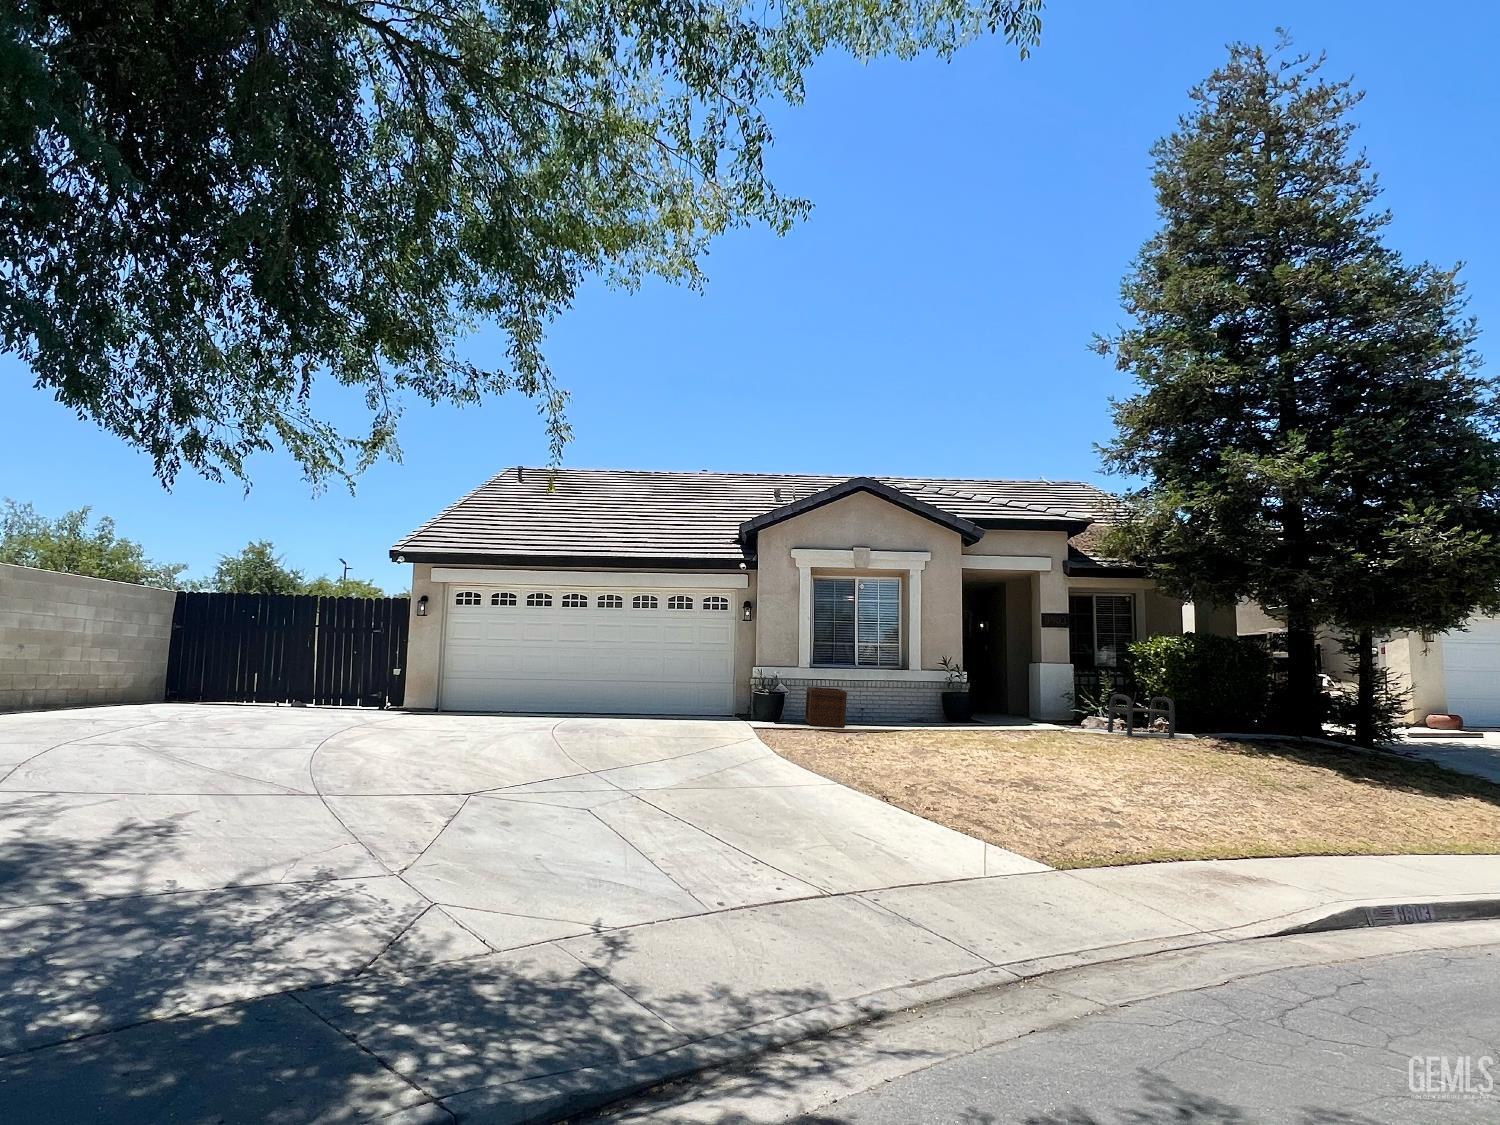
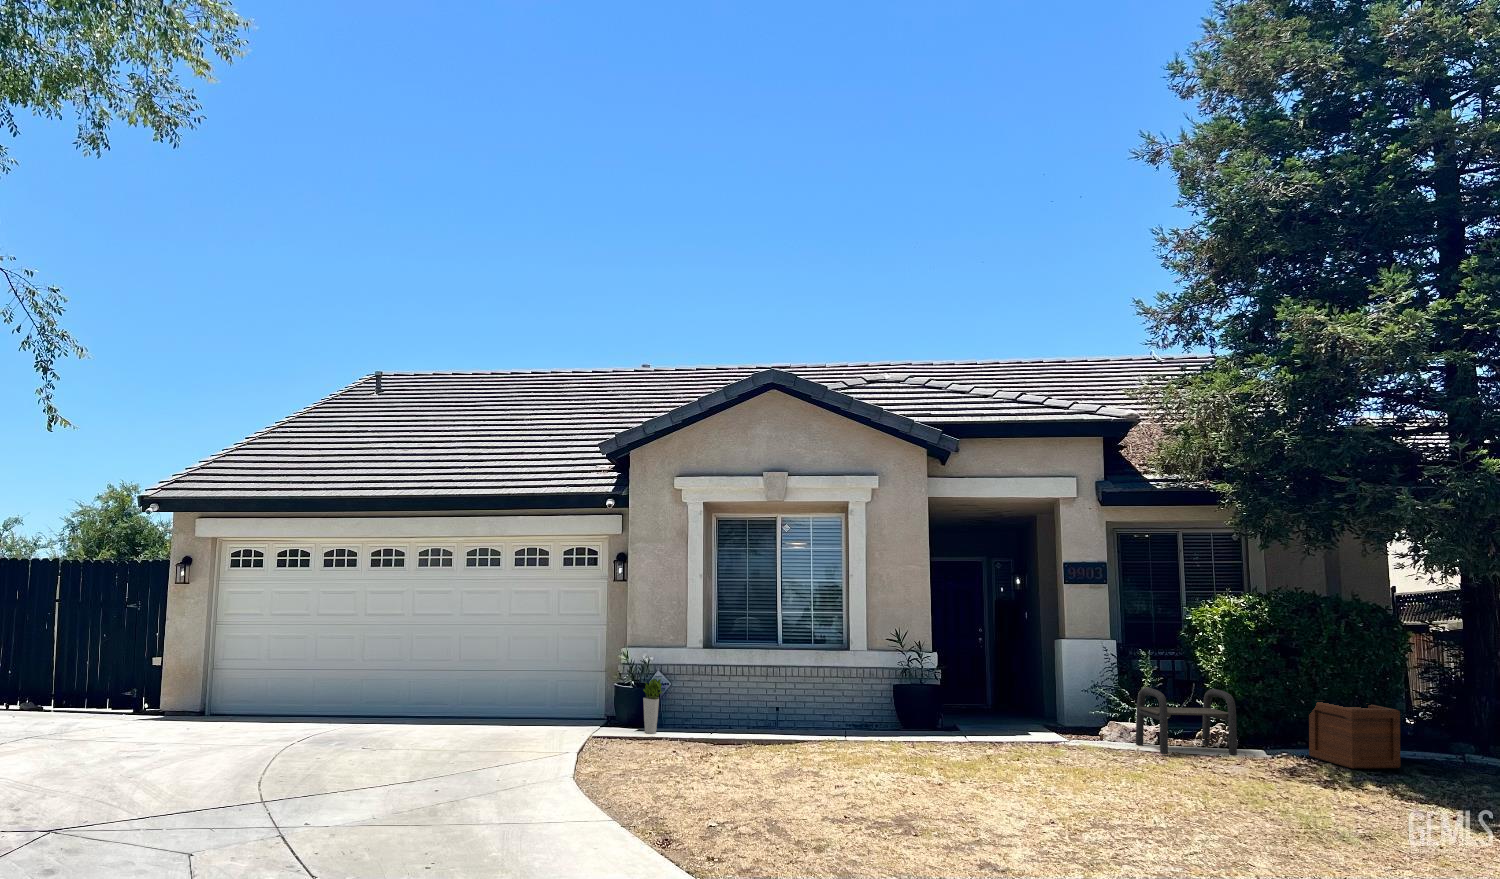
planter: none [775,685,791,723] -> present [643,678,662,734]
wooden crate: present [805,687,847,727] -> present [1309,702,1400,768]

